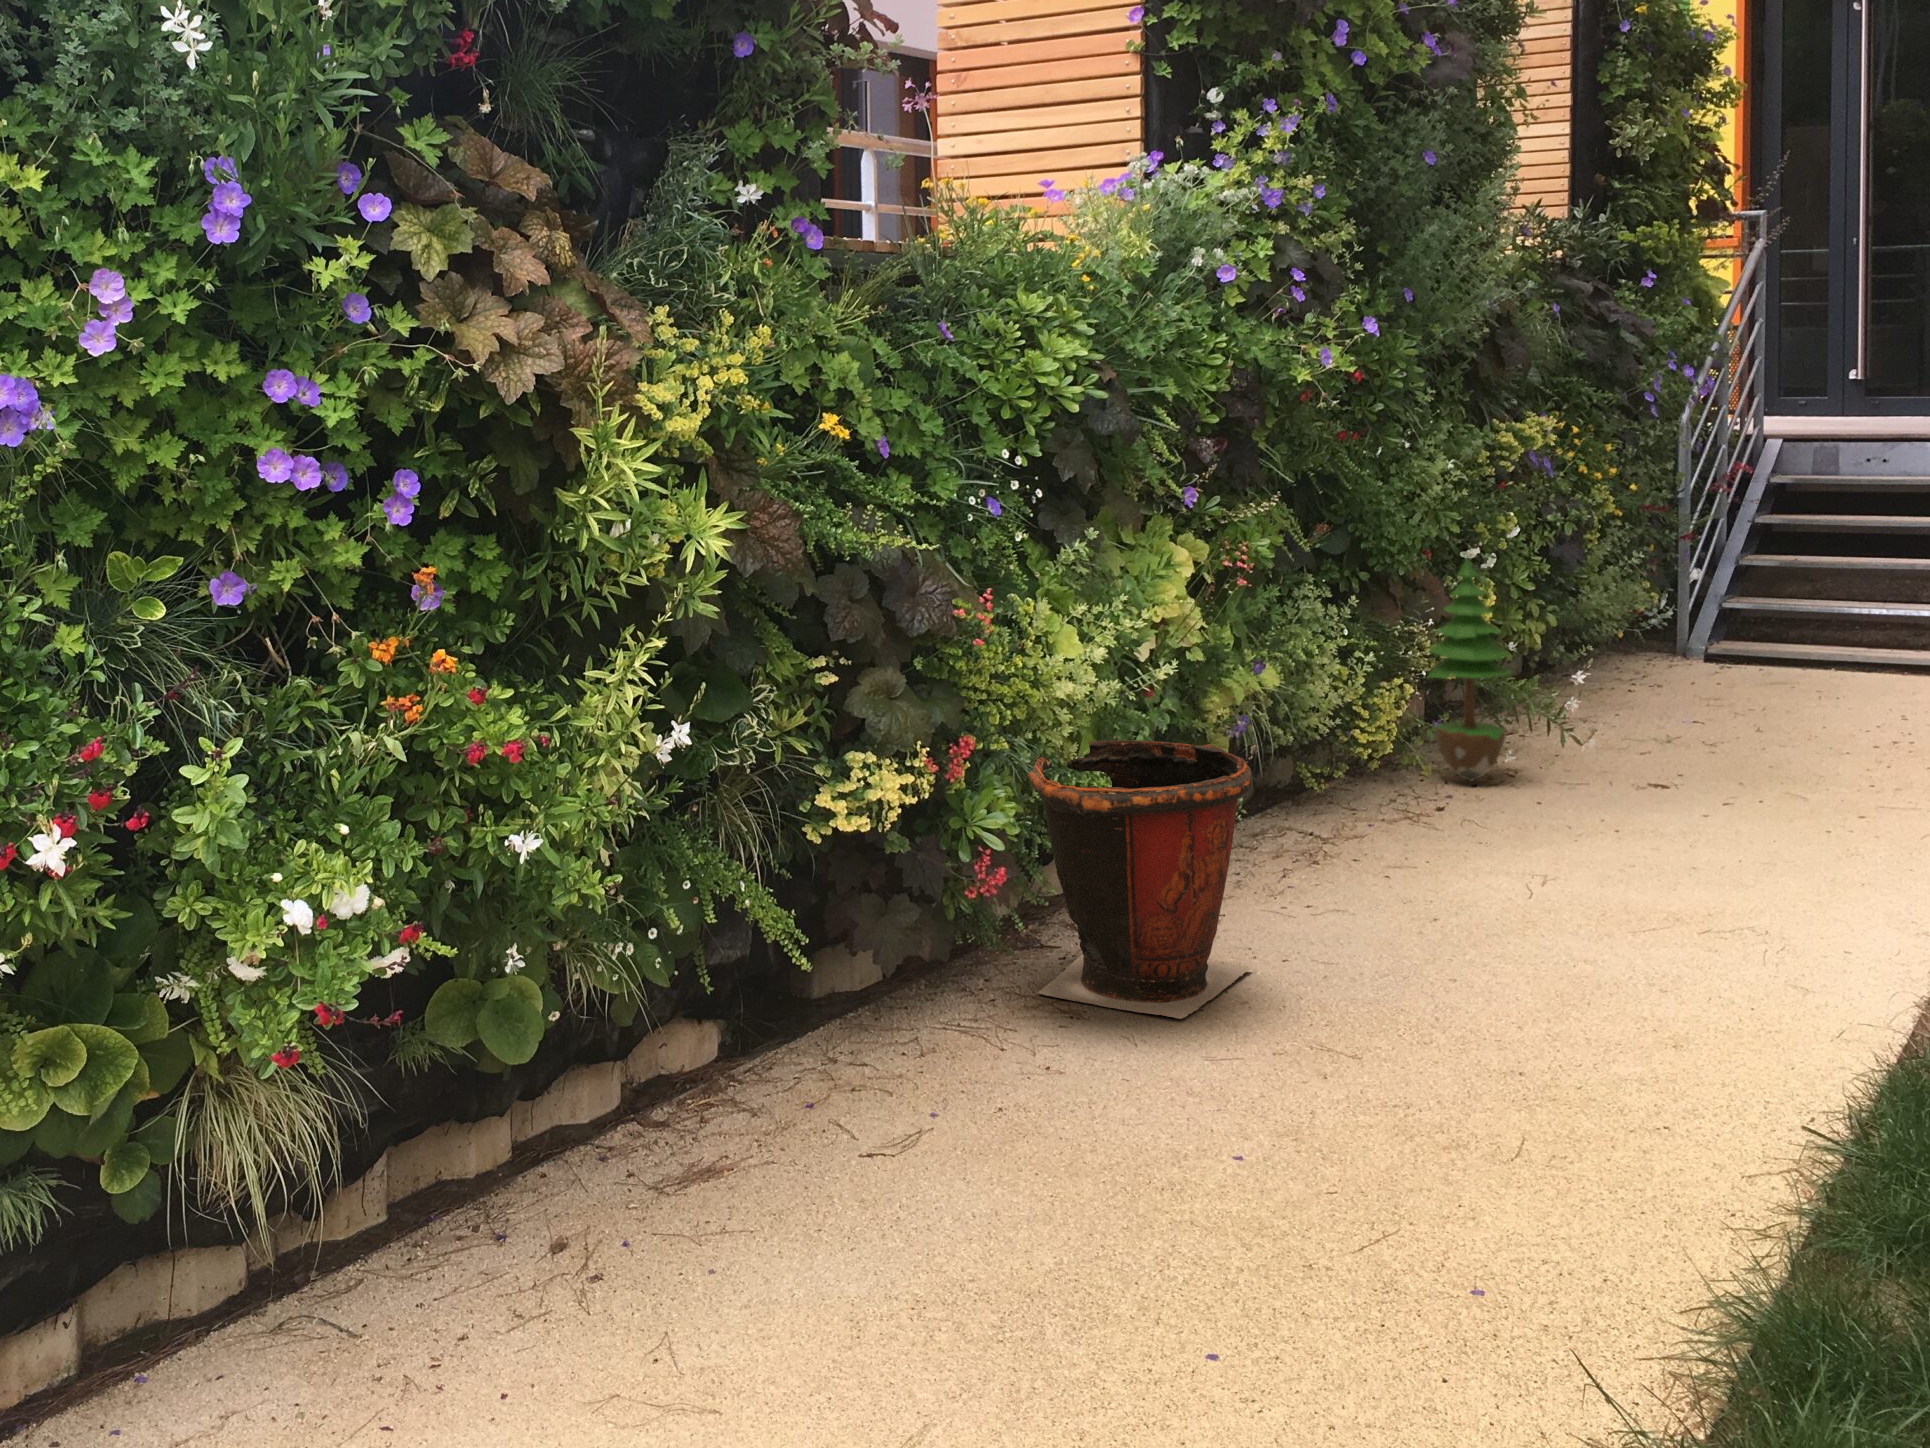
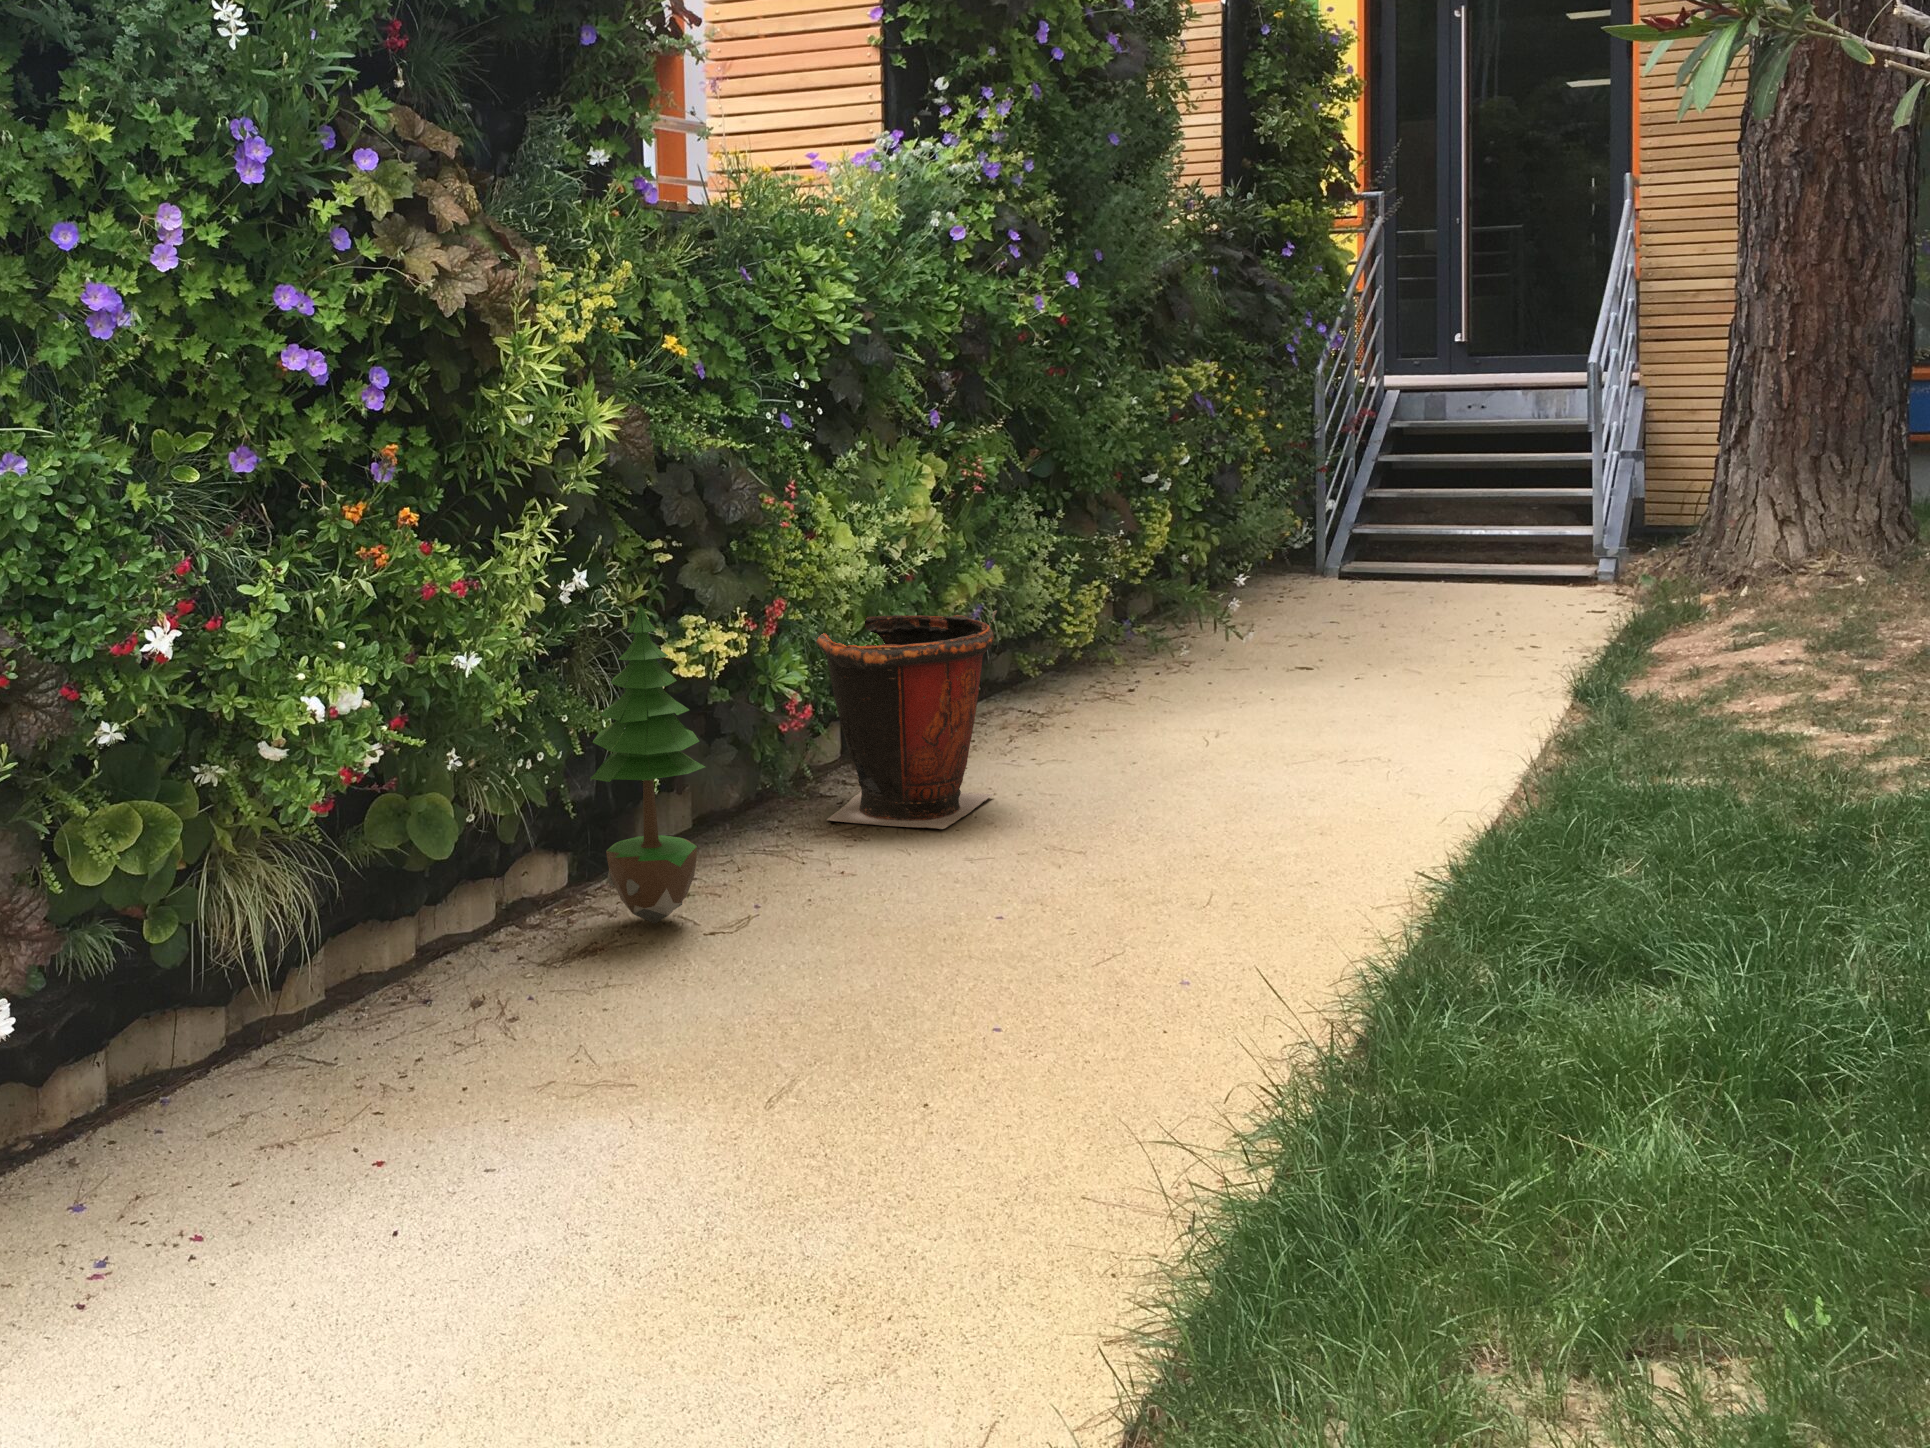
potted tree: present [1428,558,1511,781] -> present [590,603,705,924]

